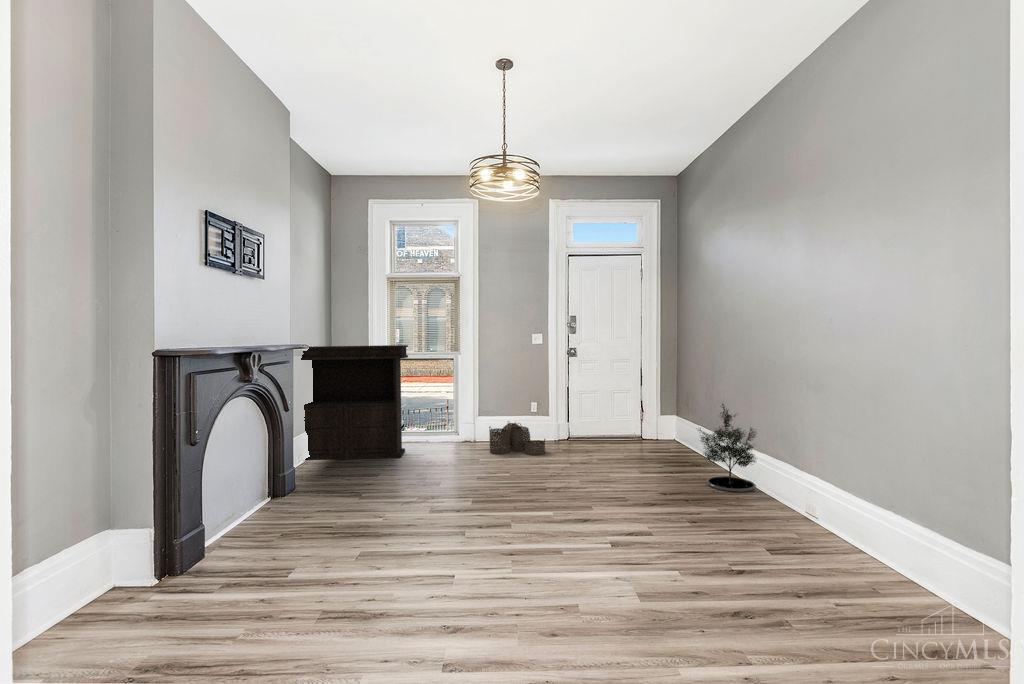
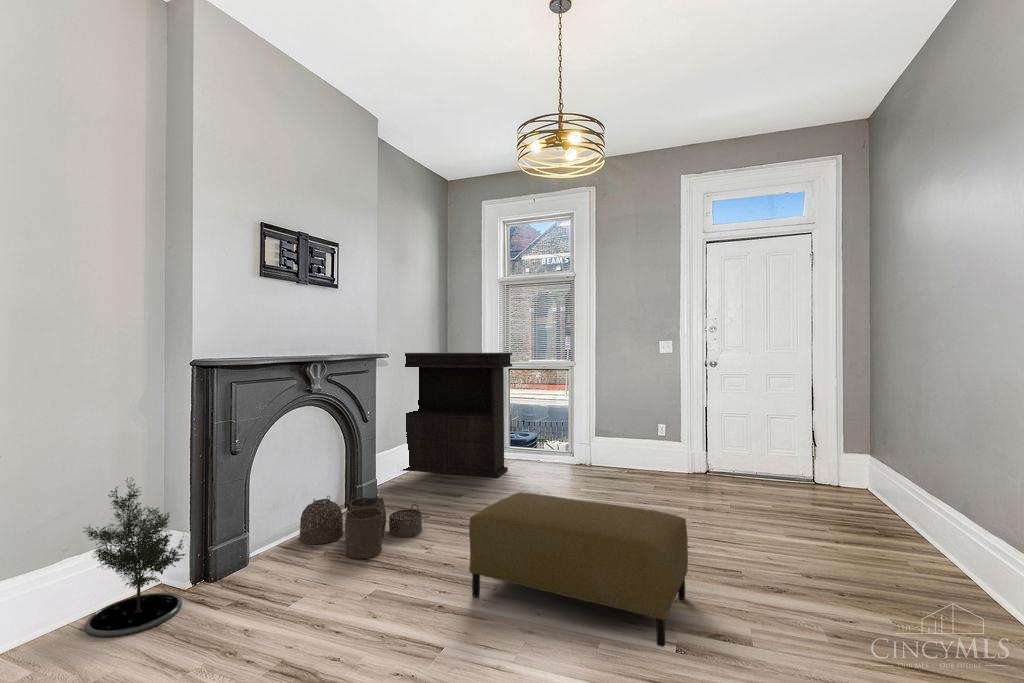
potted tree: present [699,404,756,492] -> present [83,478,186,637]
woven basket: present [489,421,545,455] -> present [299,494,422,559]
ottoman: none [445,456,610,548] -> present [469,492,688,647]

